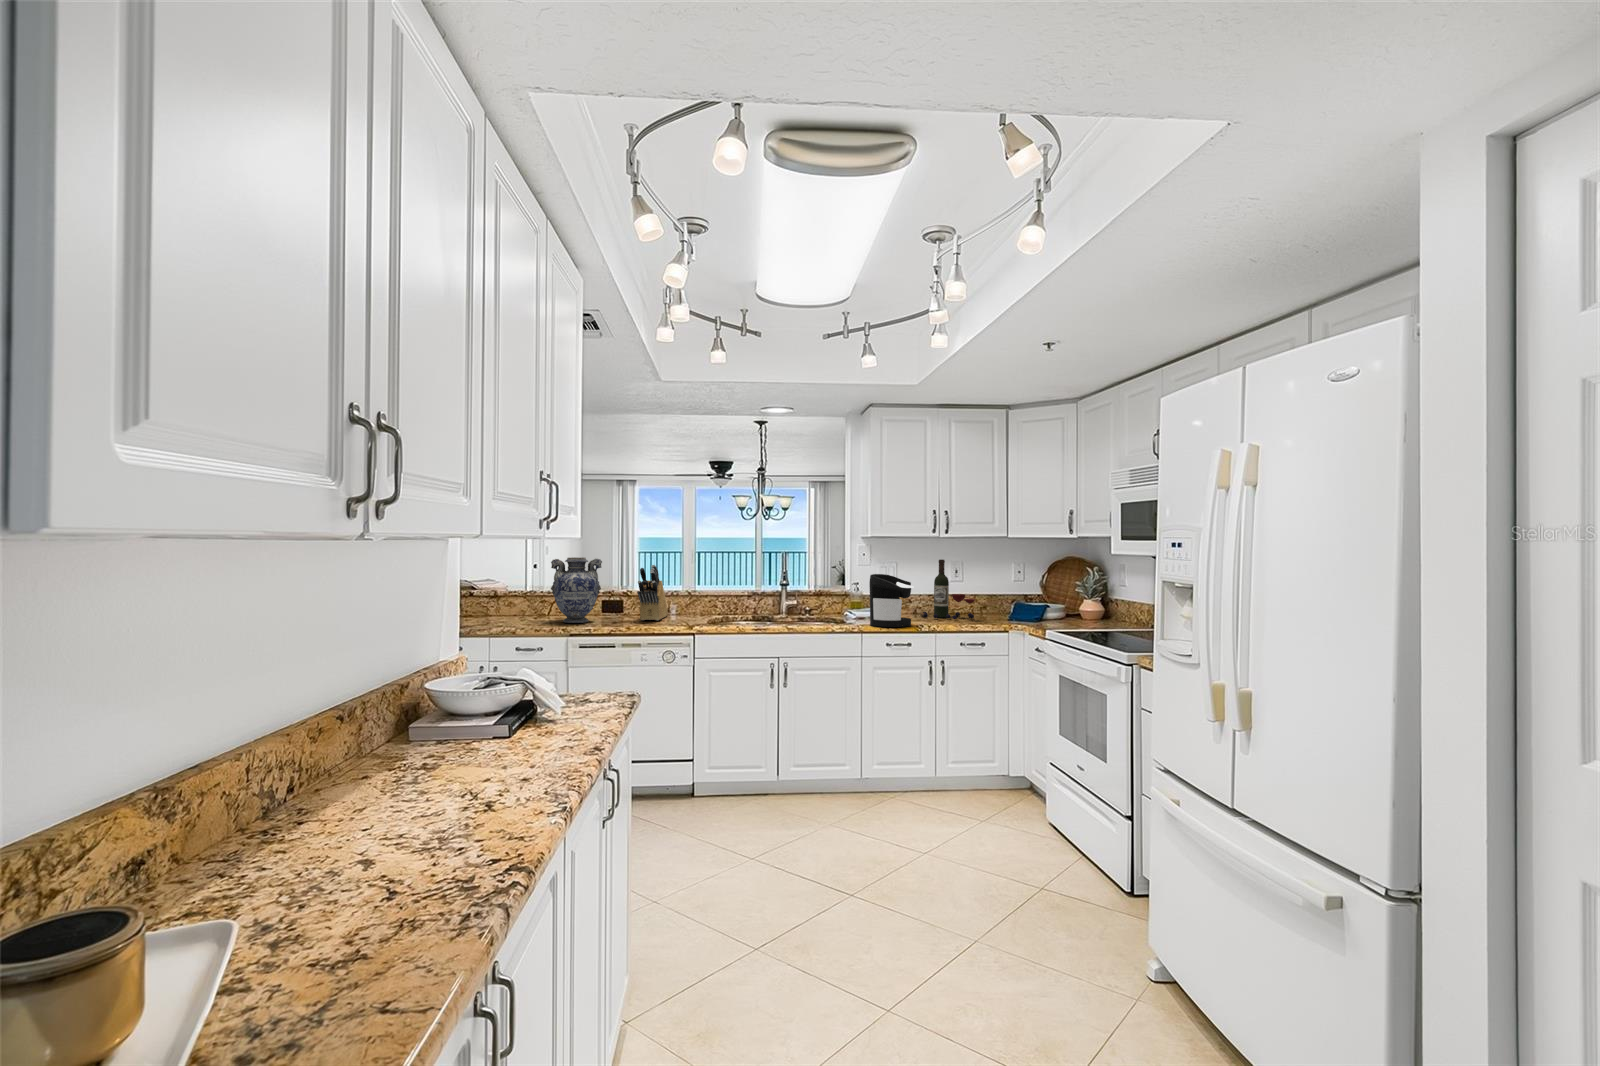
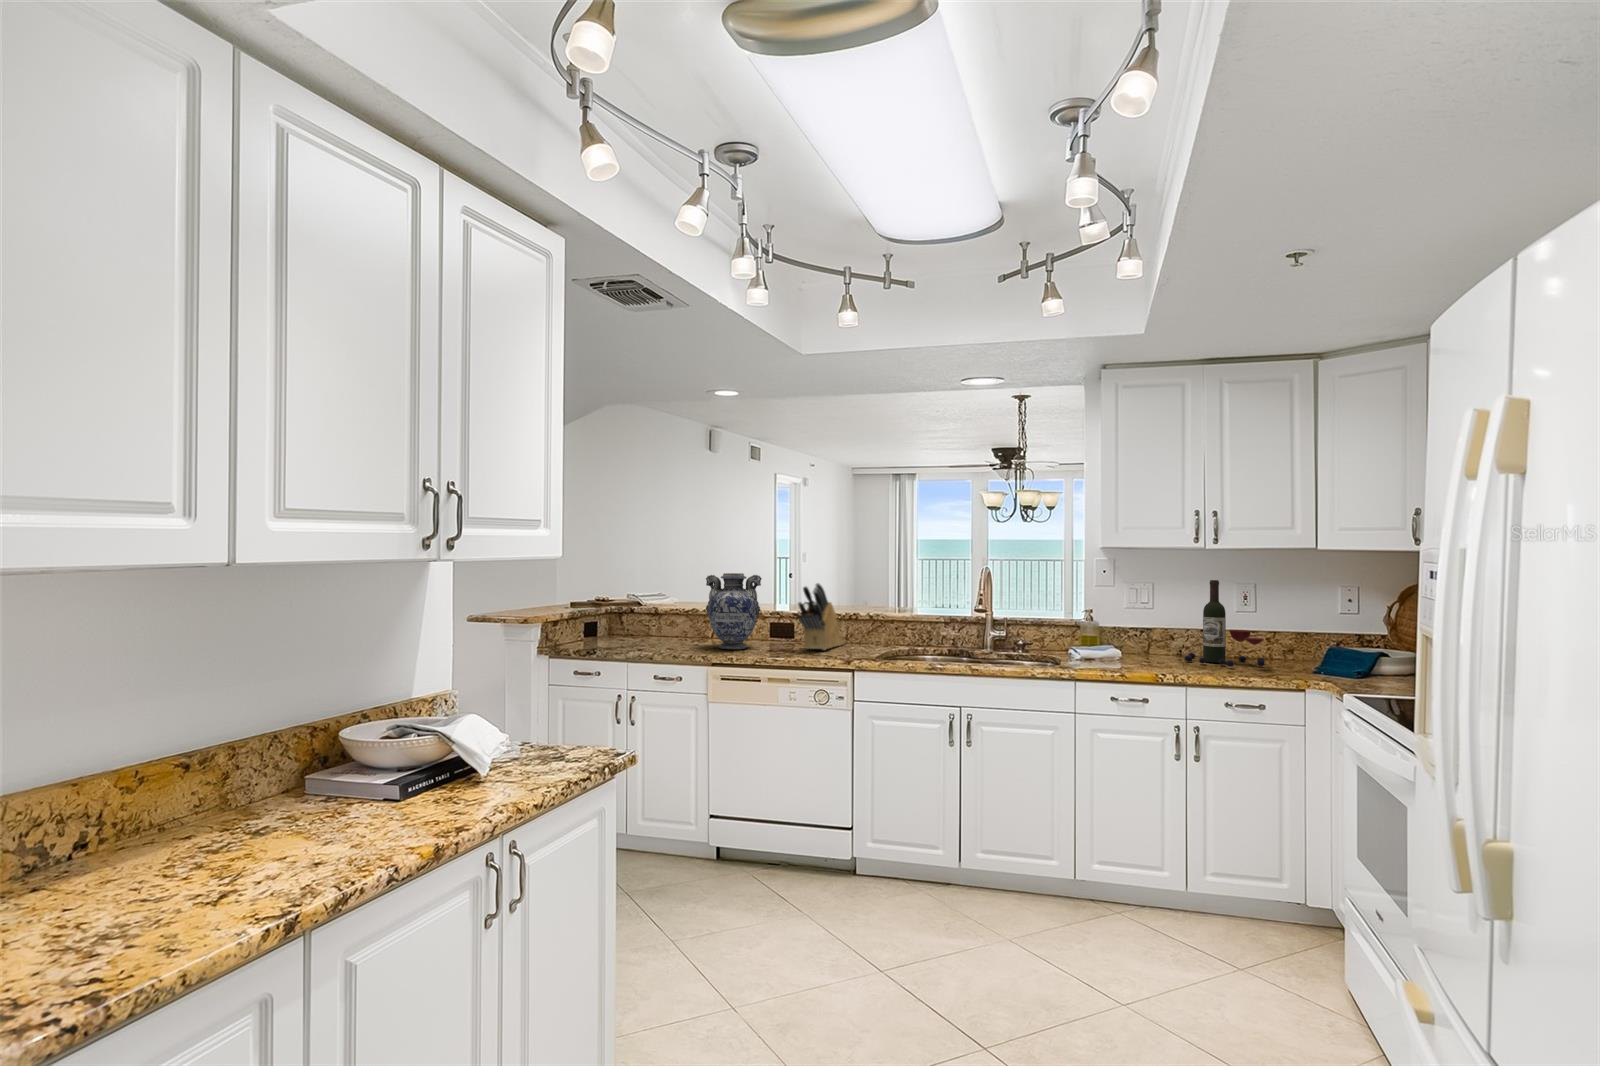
coffee maker: present [869,574,914,627] -> none [1091,599,1157,674]

